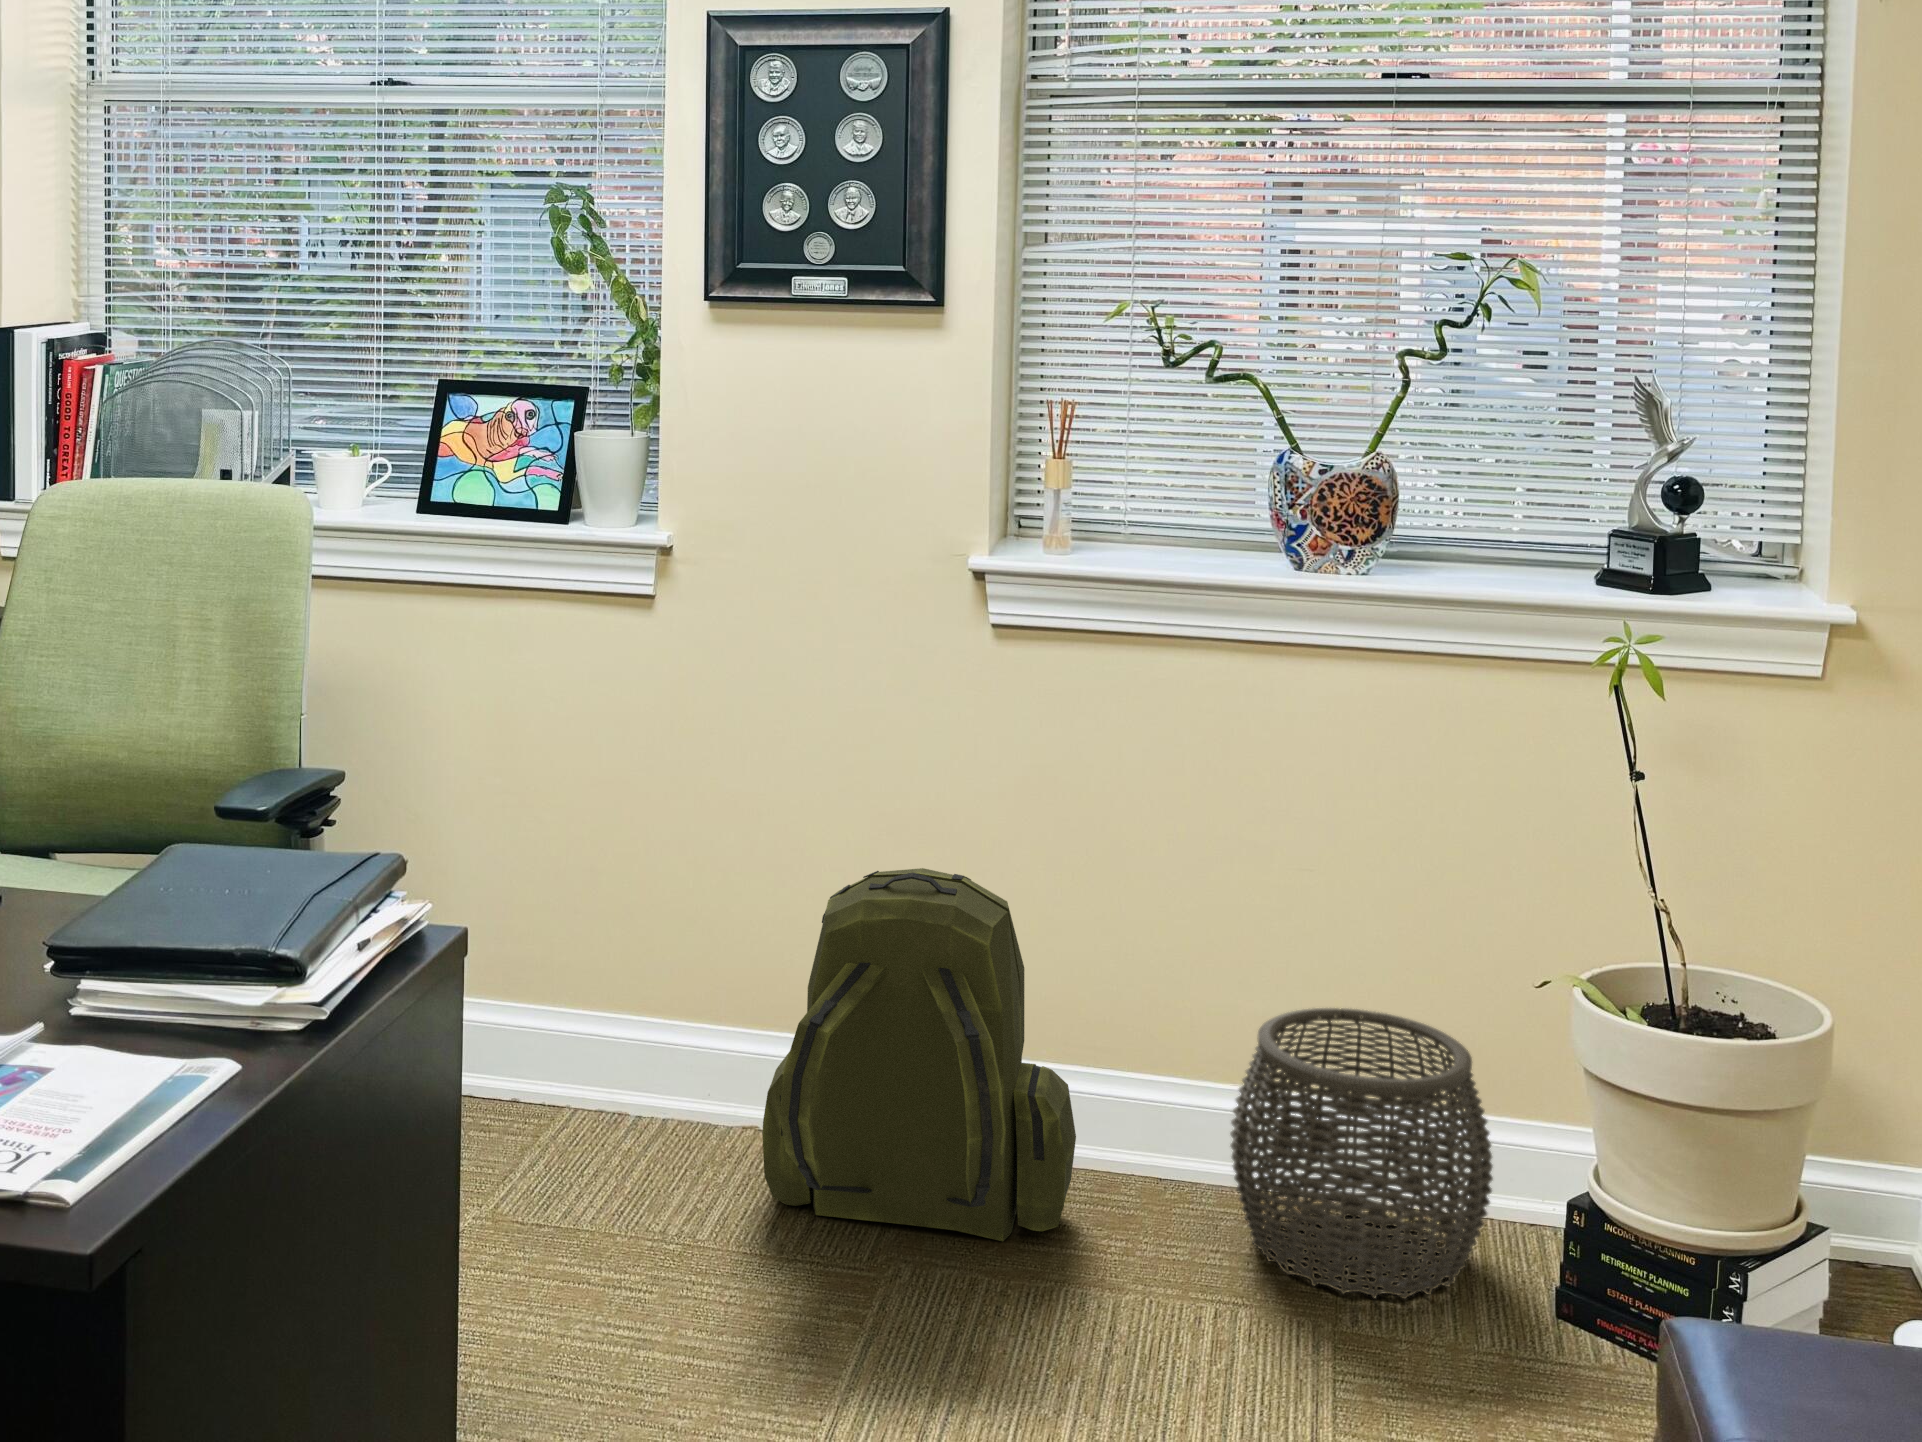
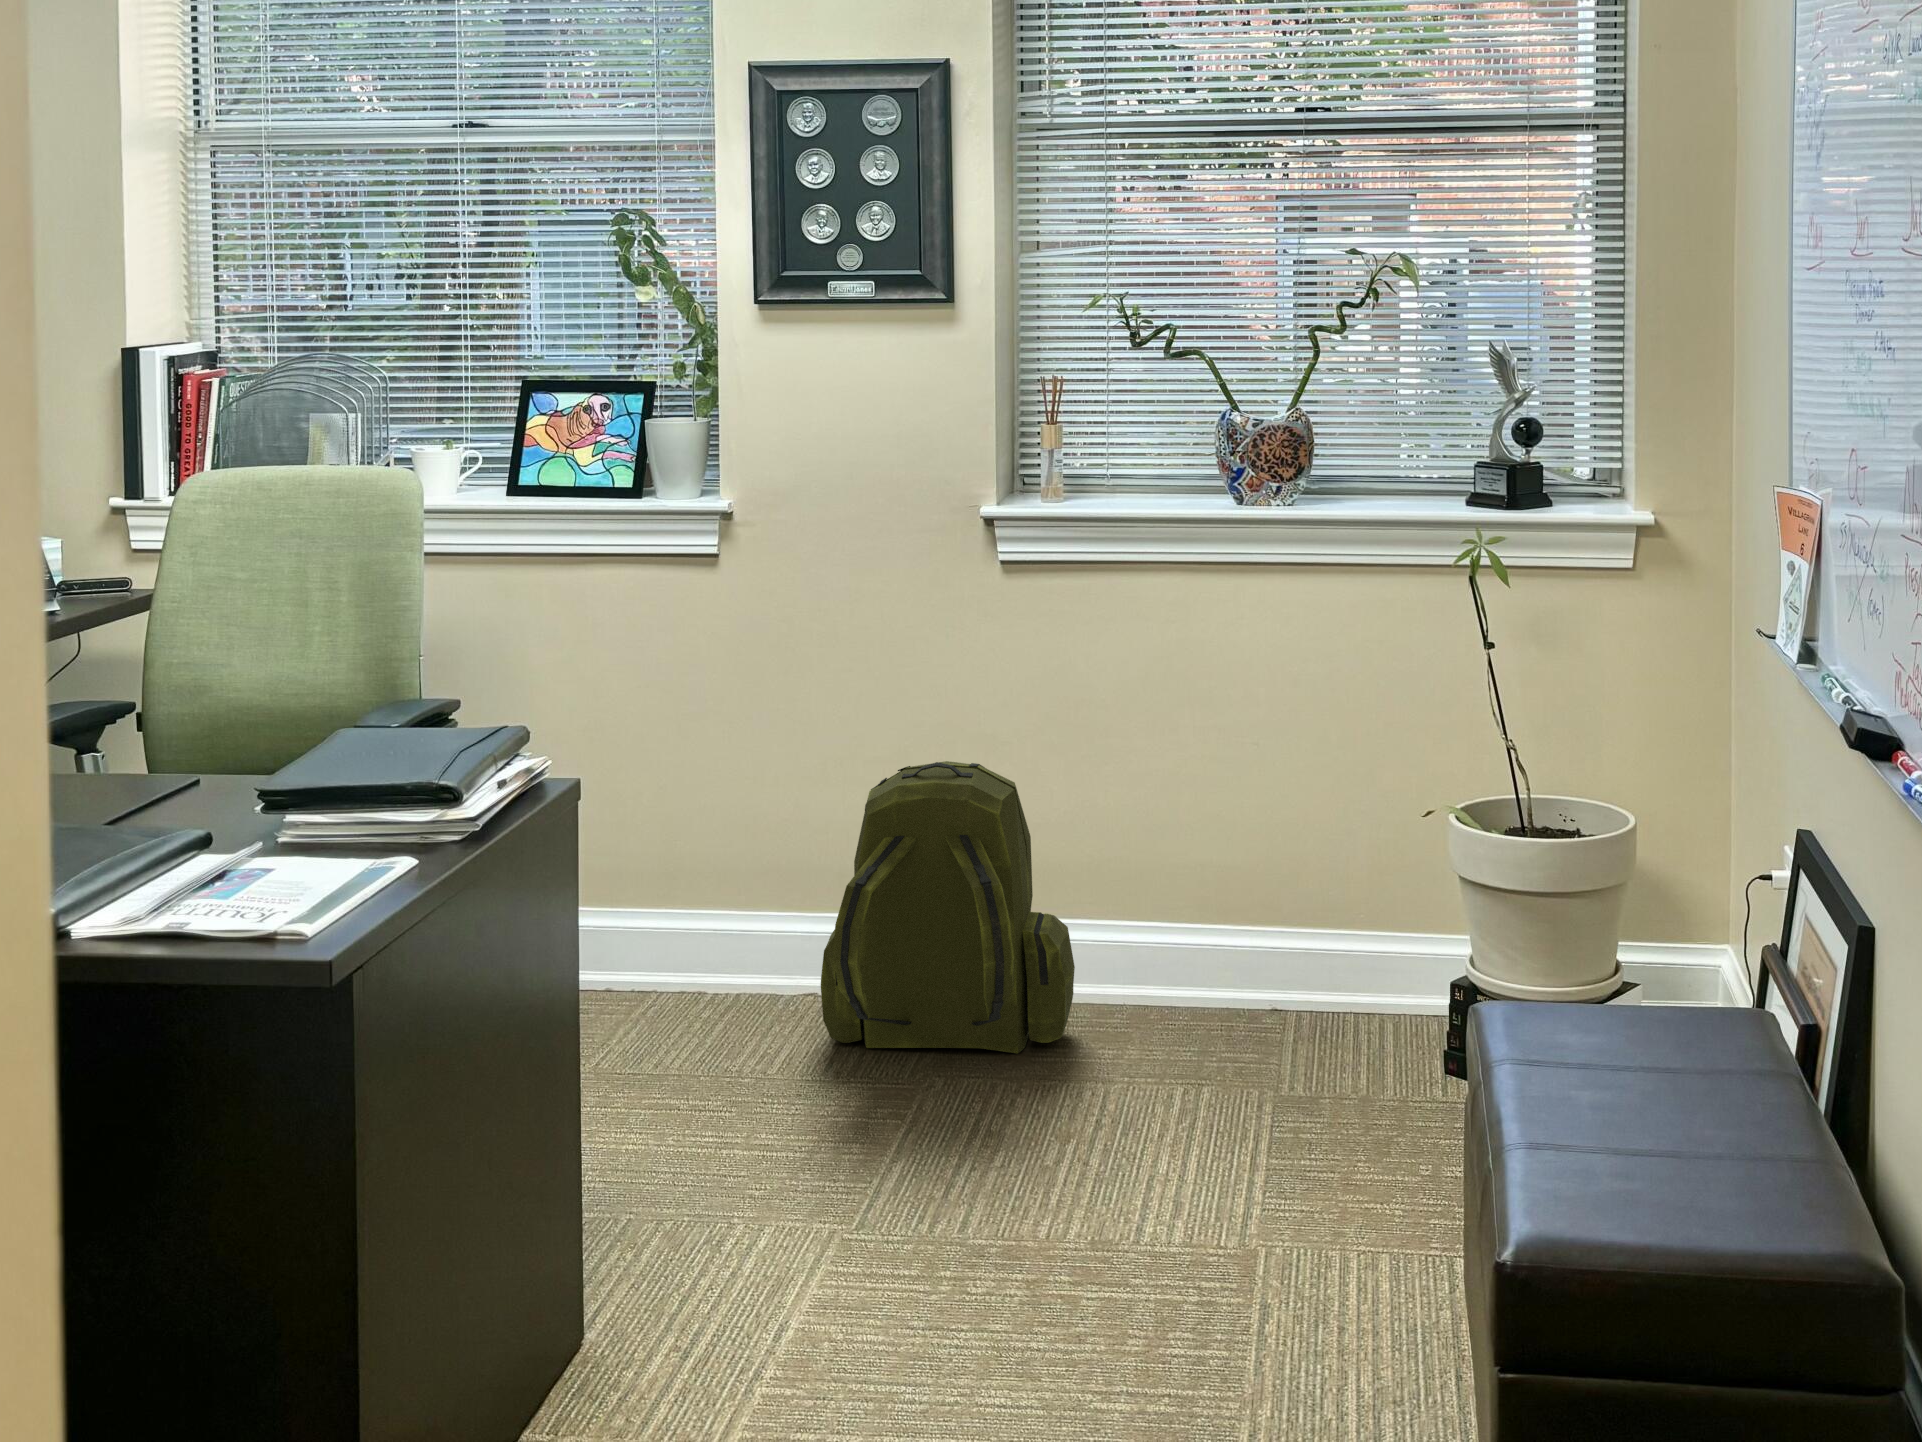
woven basket: present [1230,1008,1493,1299] -> none [1195,850,1395,1066]

